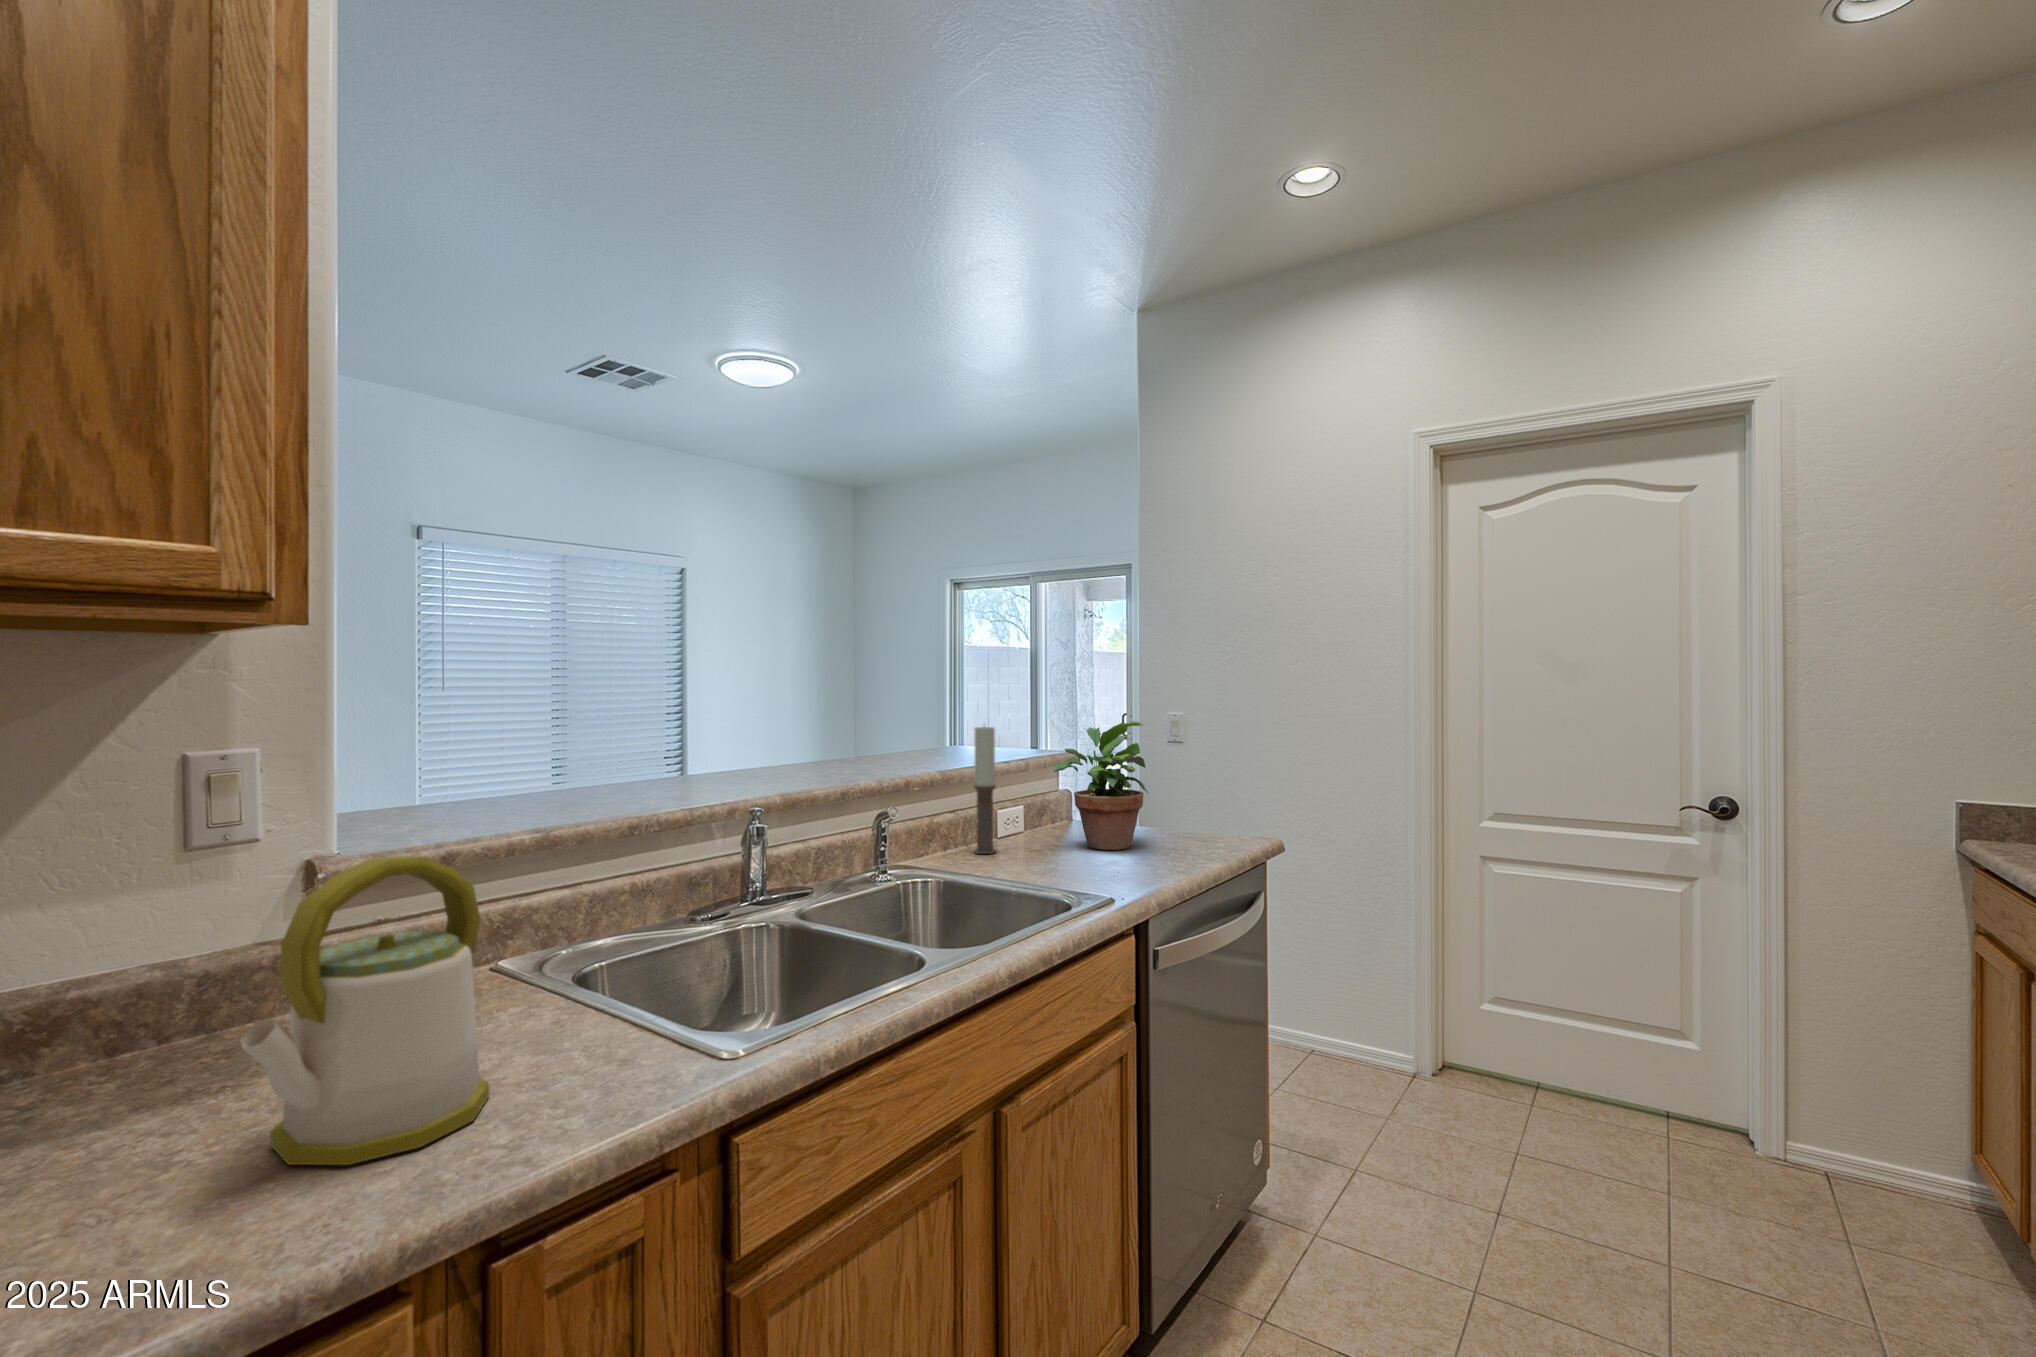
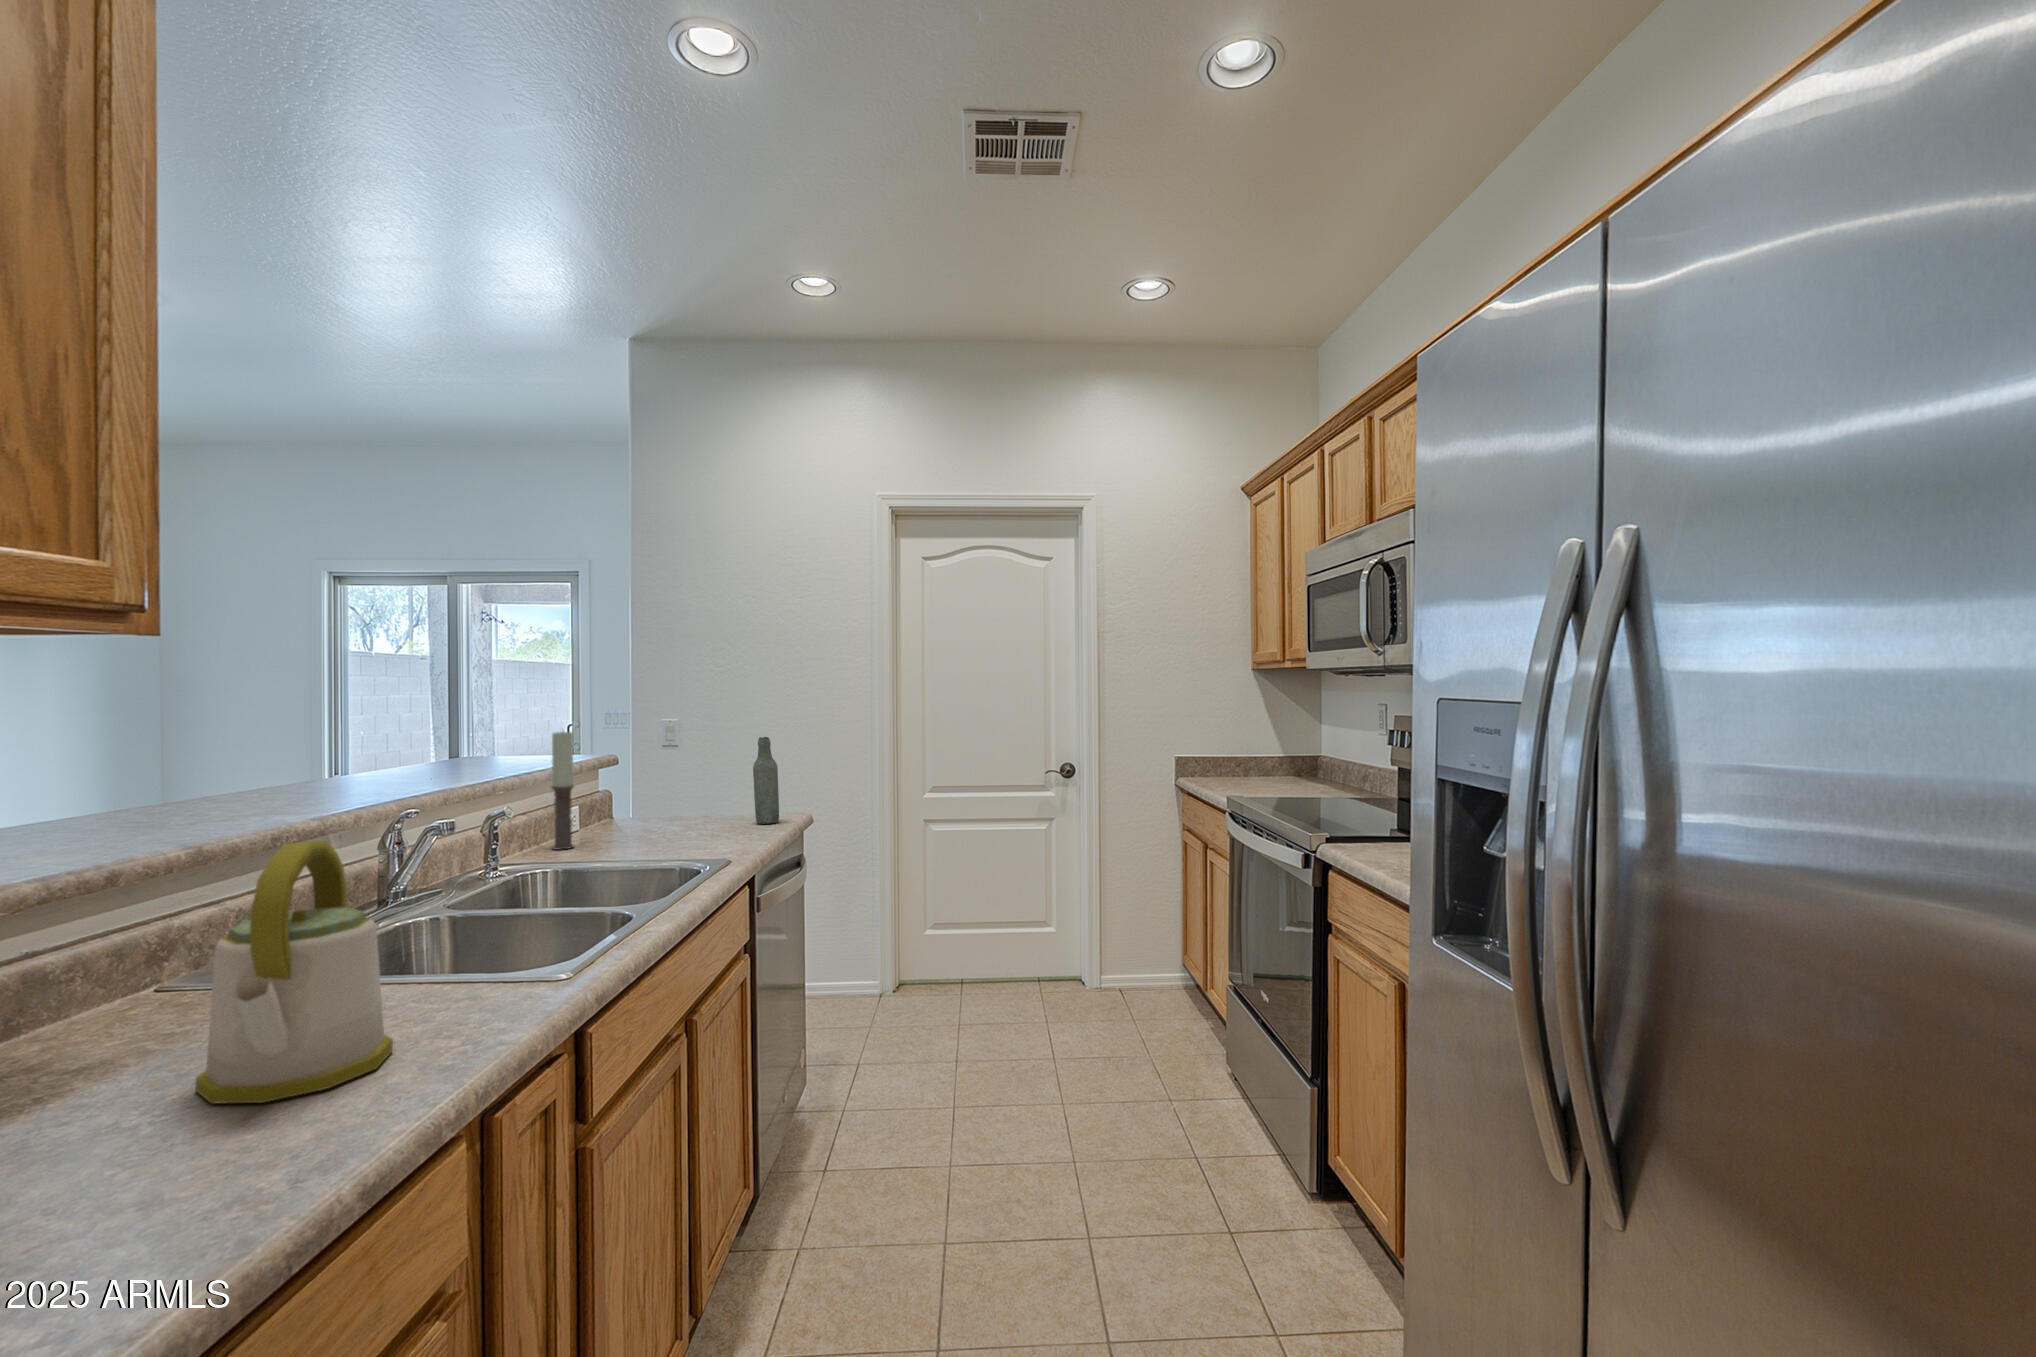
potted plant: present [1053,721,1148,850] -> none [628,723,712,834]
bottle: none [1201,740,1233,848] -> present [753,737,779,824]

